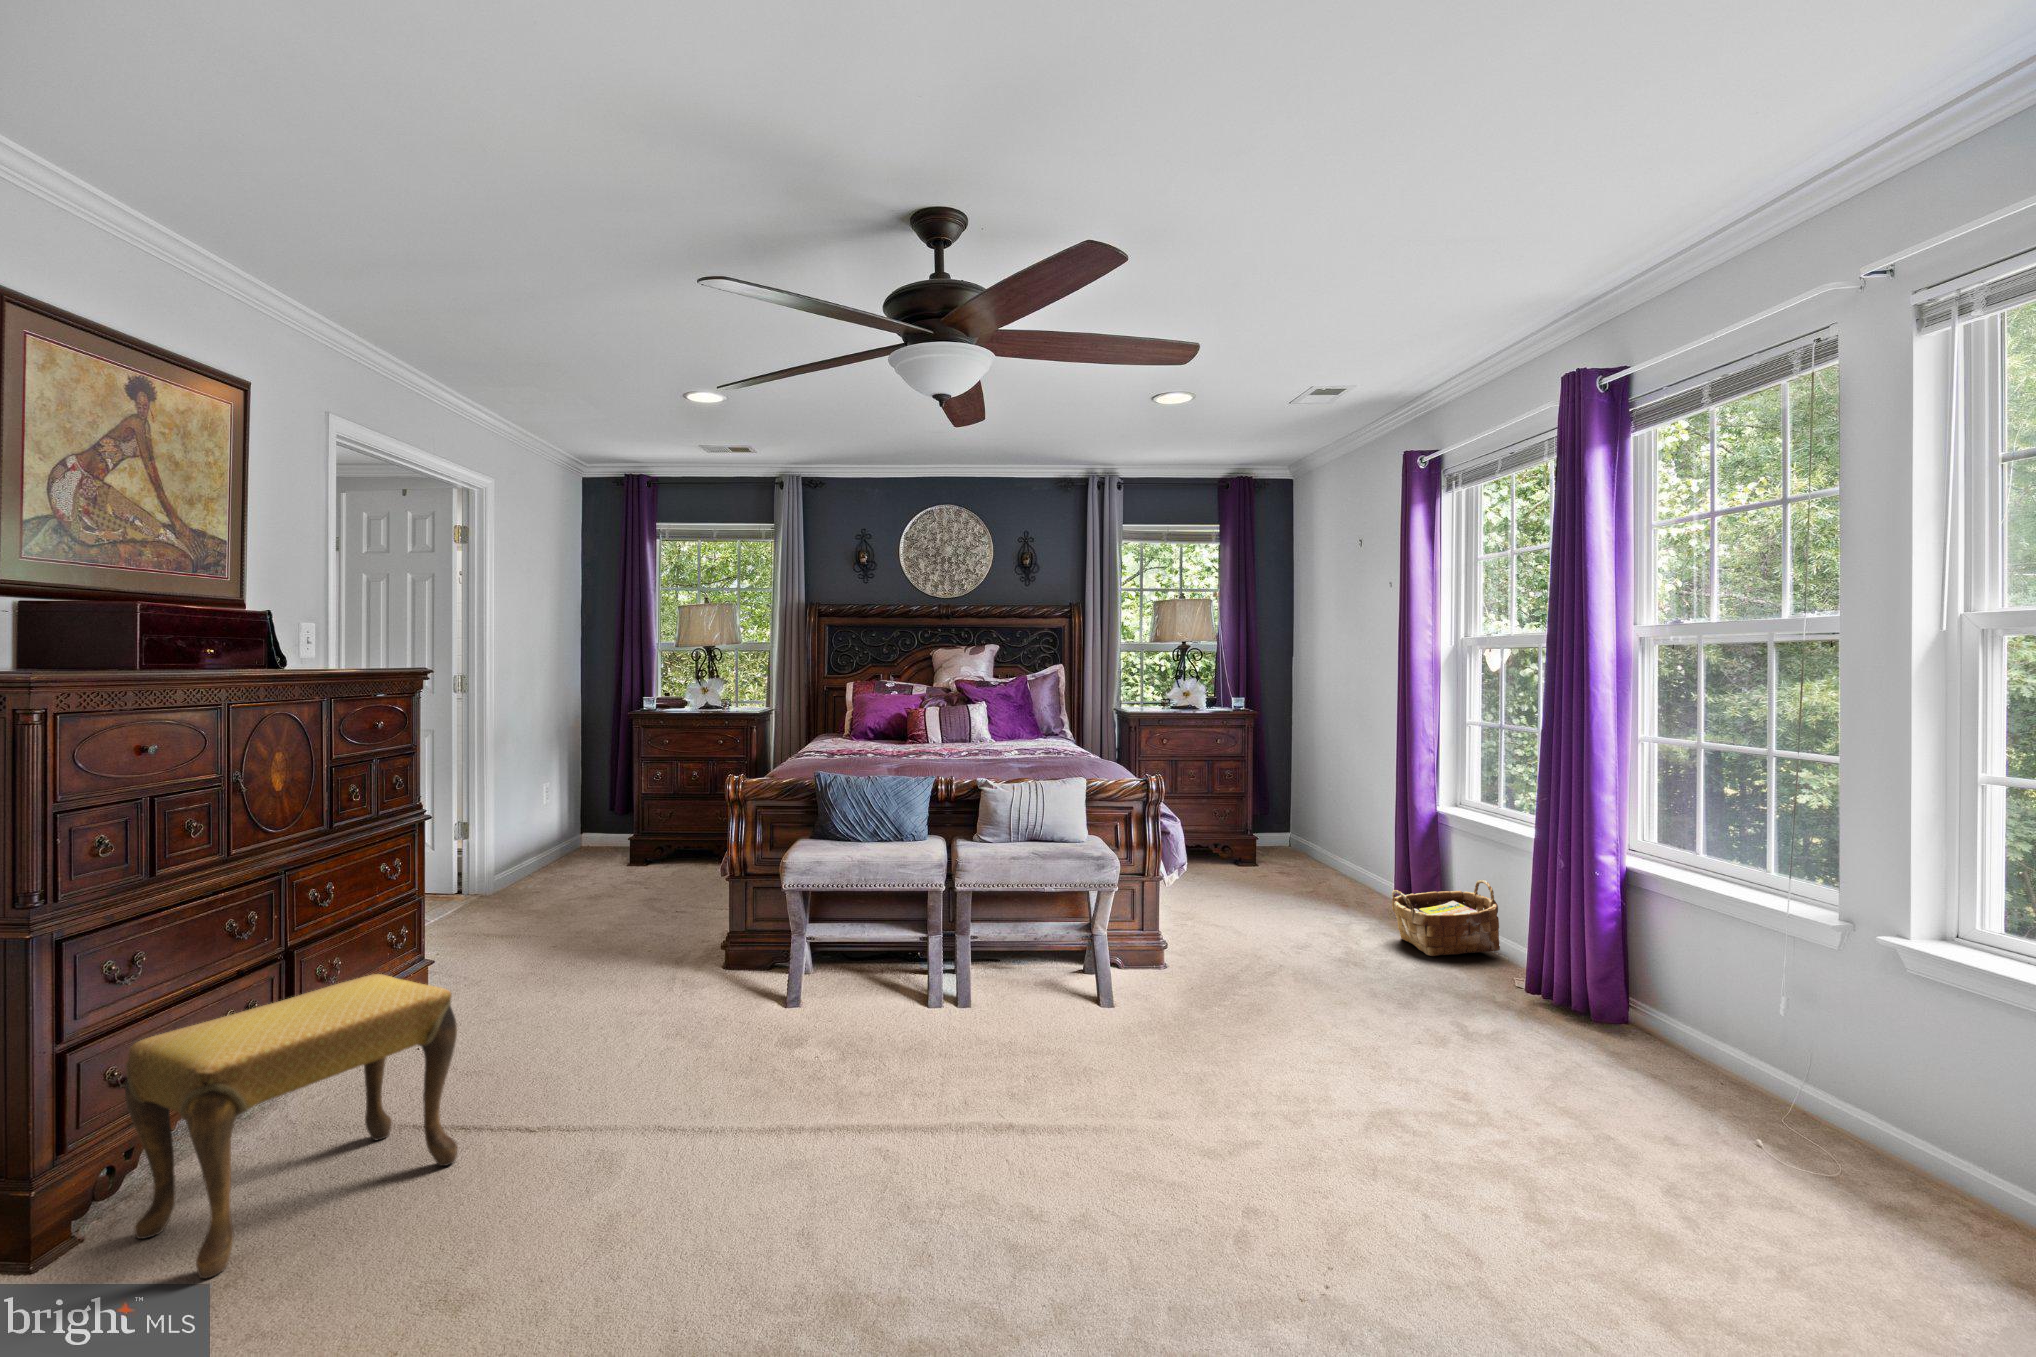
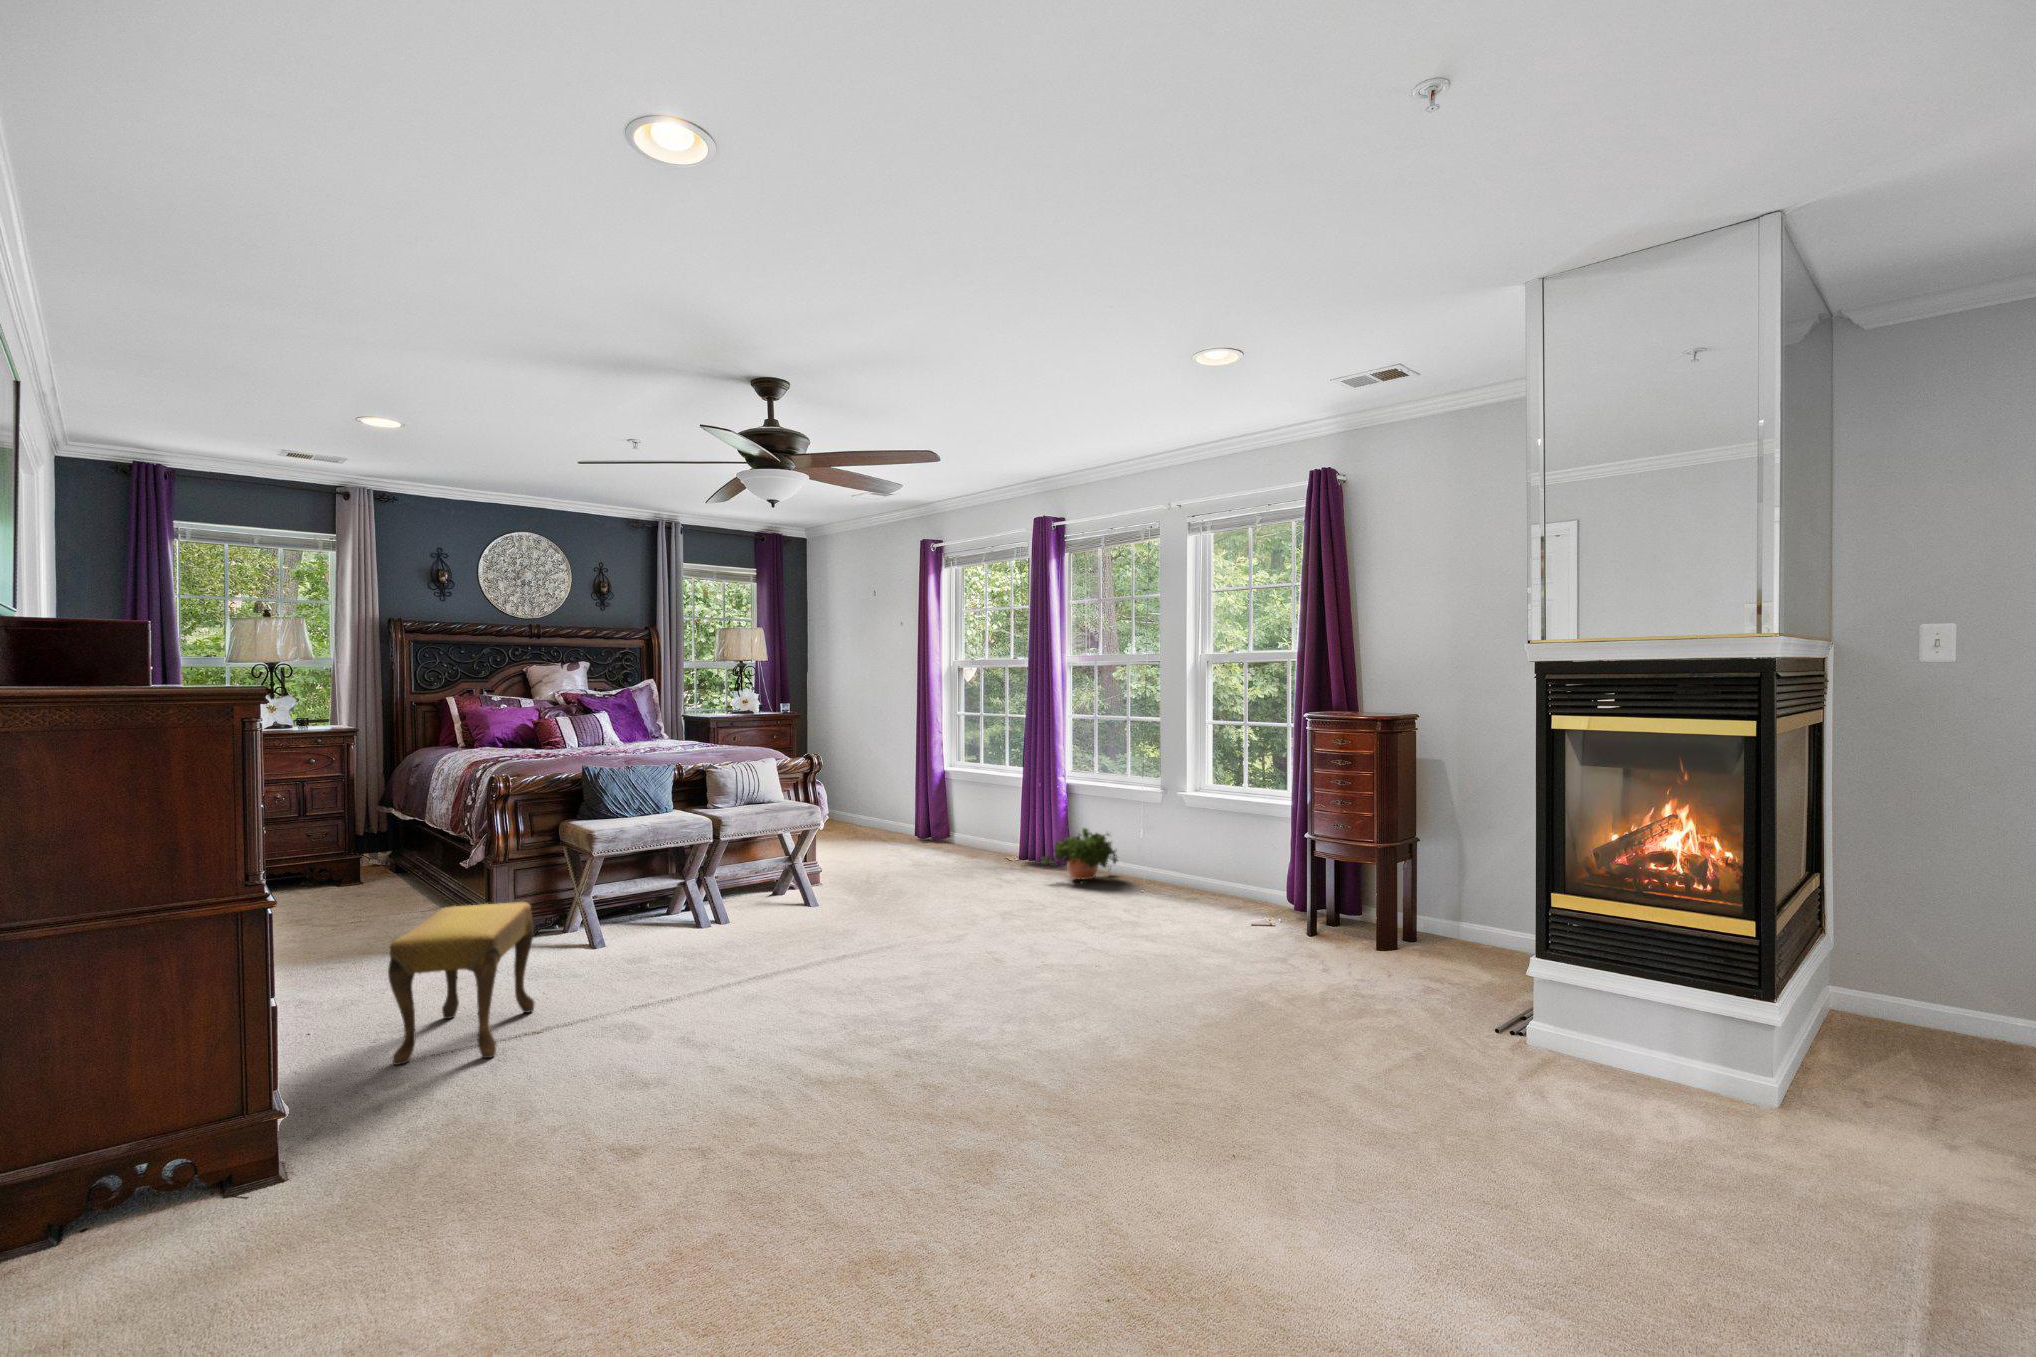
woven basket: present [1391,880,1500,956] -> none [928,808,988,855]
potted plant: none [1555,967,1765,1101] -> present [1043,828,1118,884]

